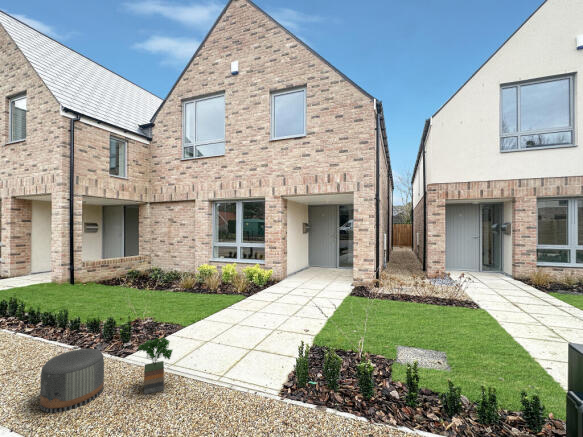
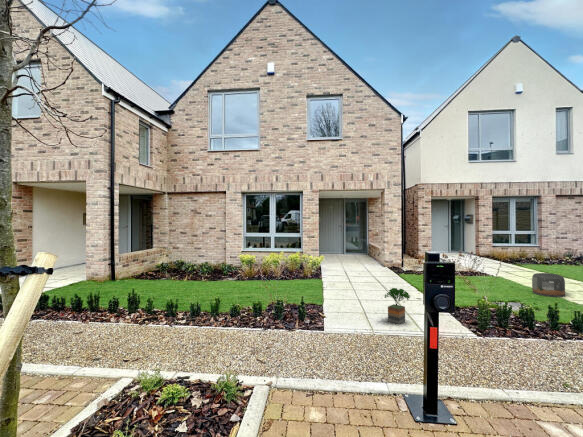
pouf: present [40,349,104,413] -> present [532,273,565,297]

